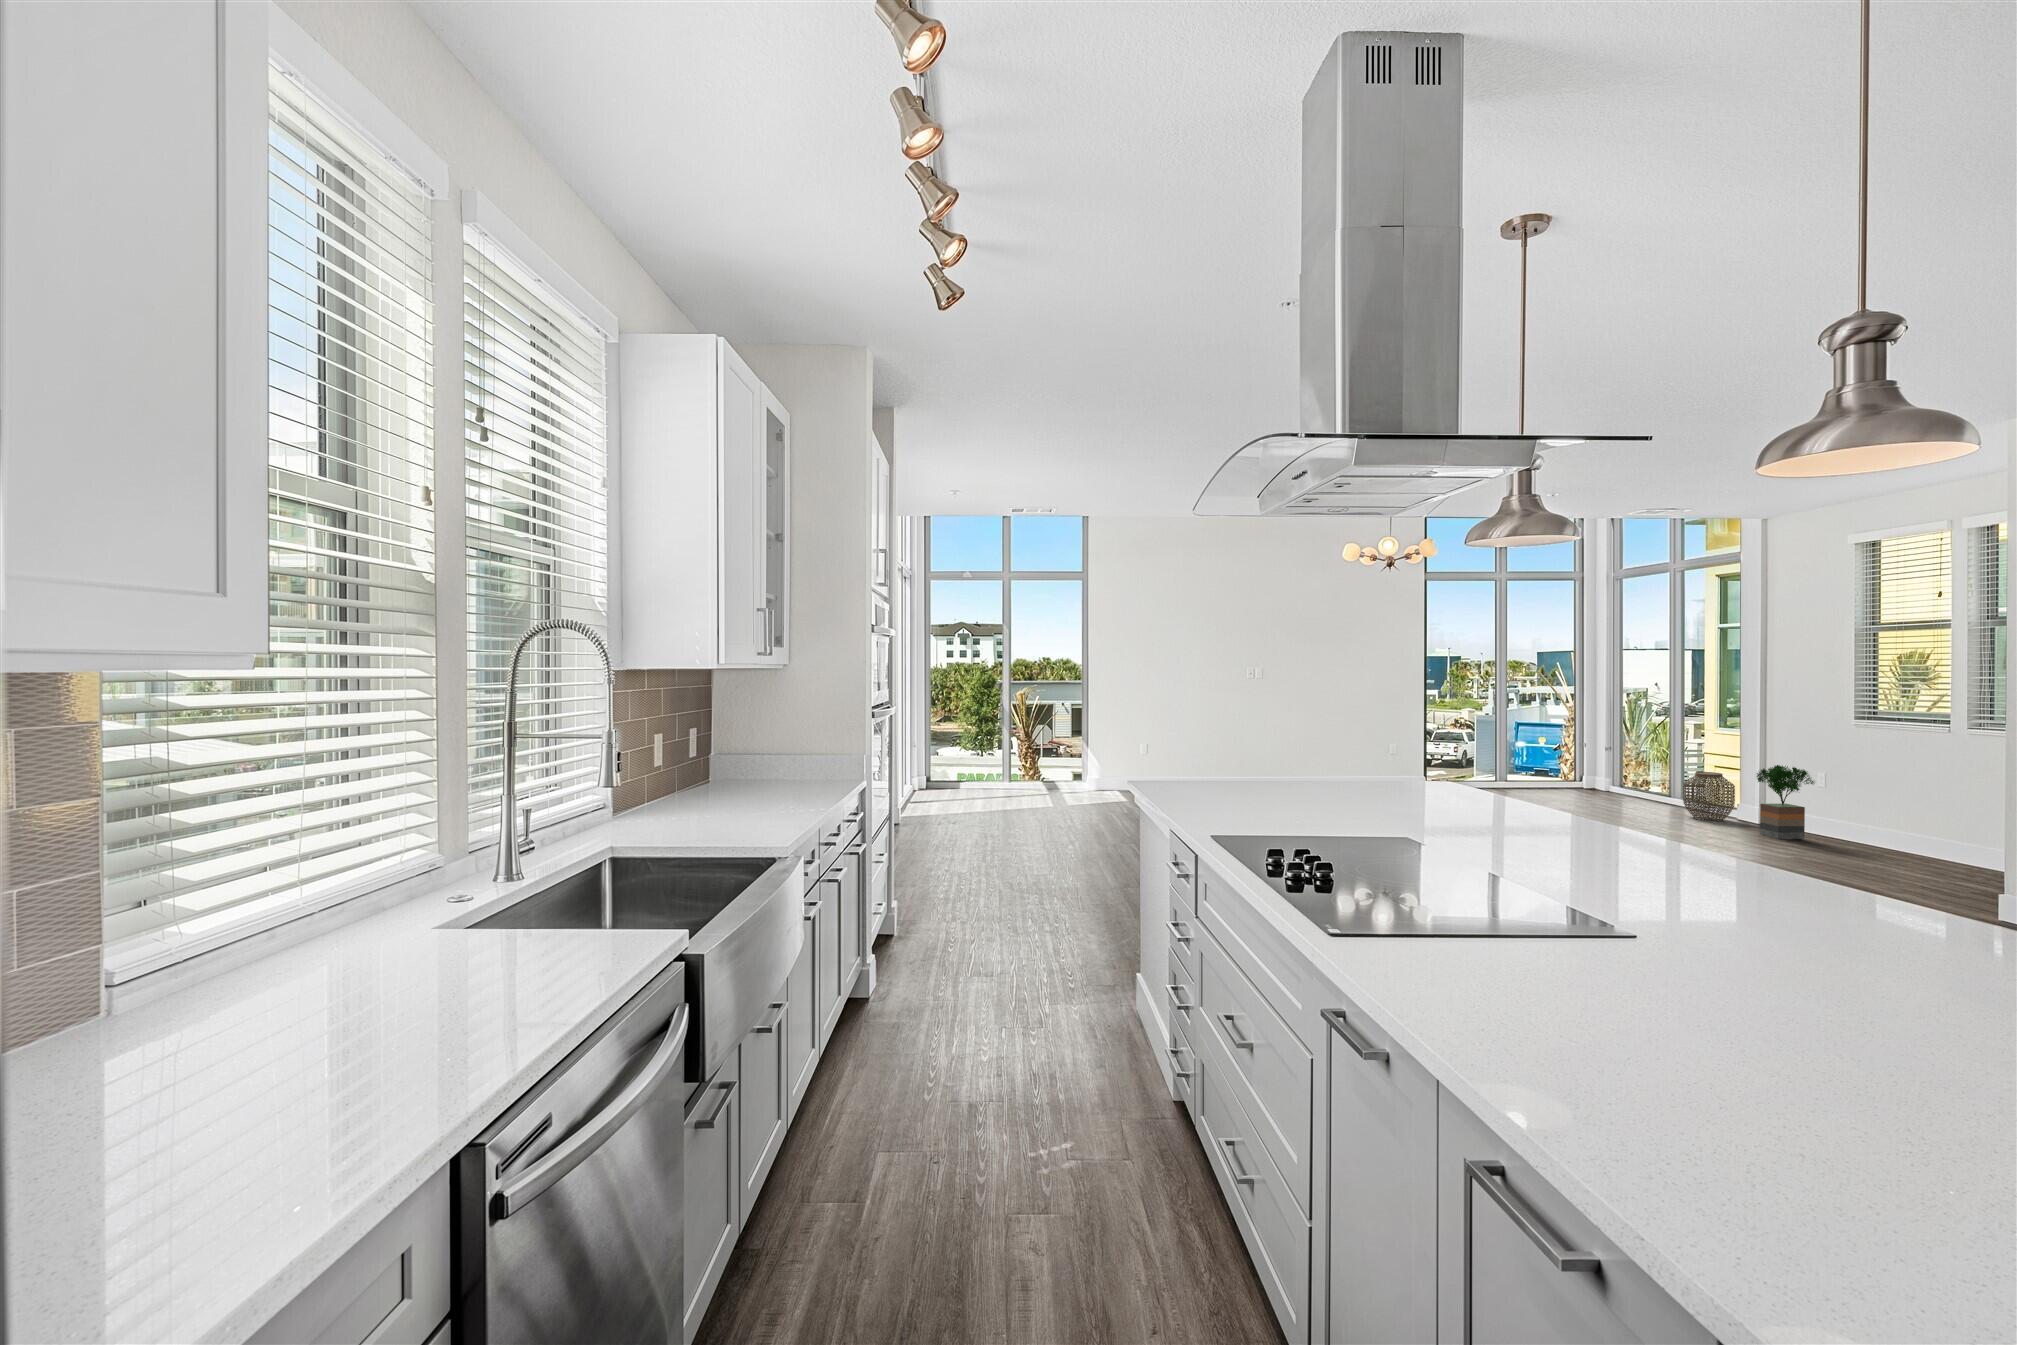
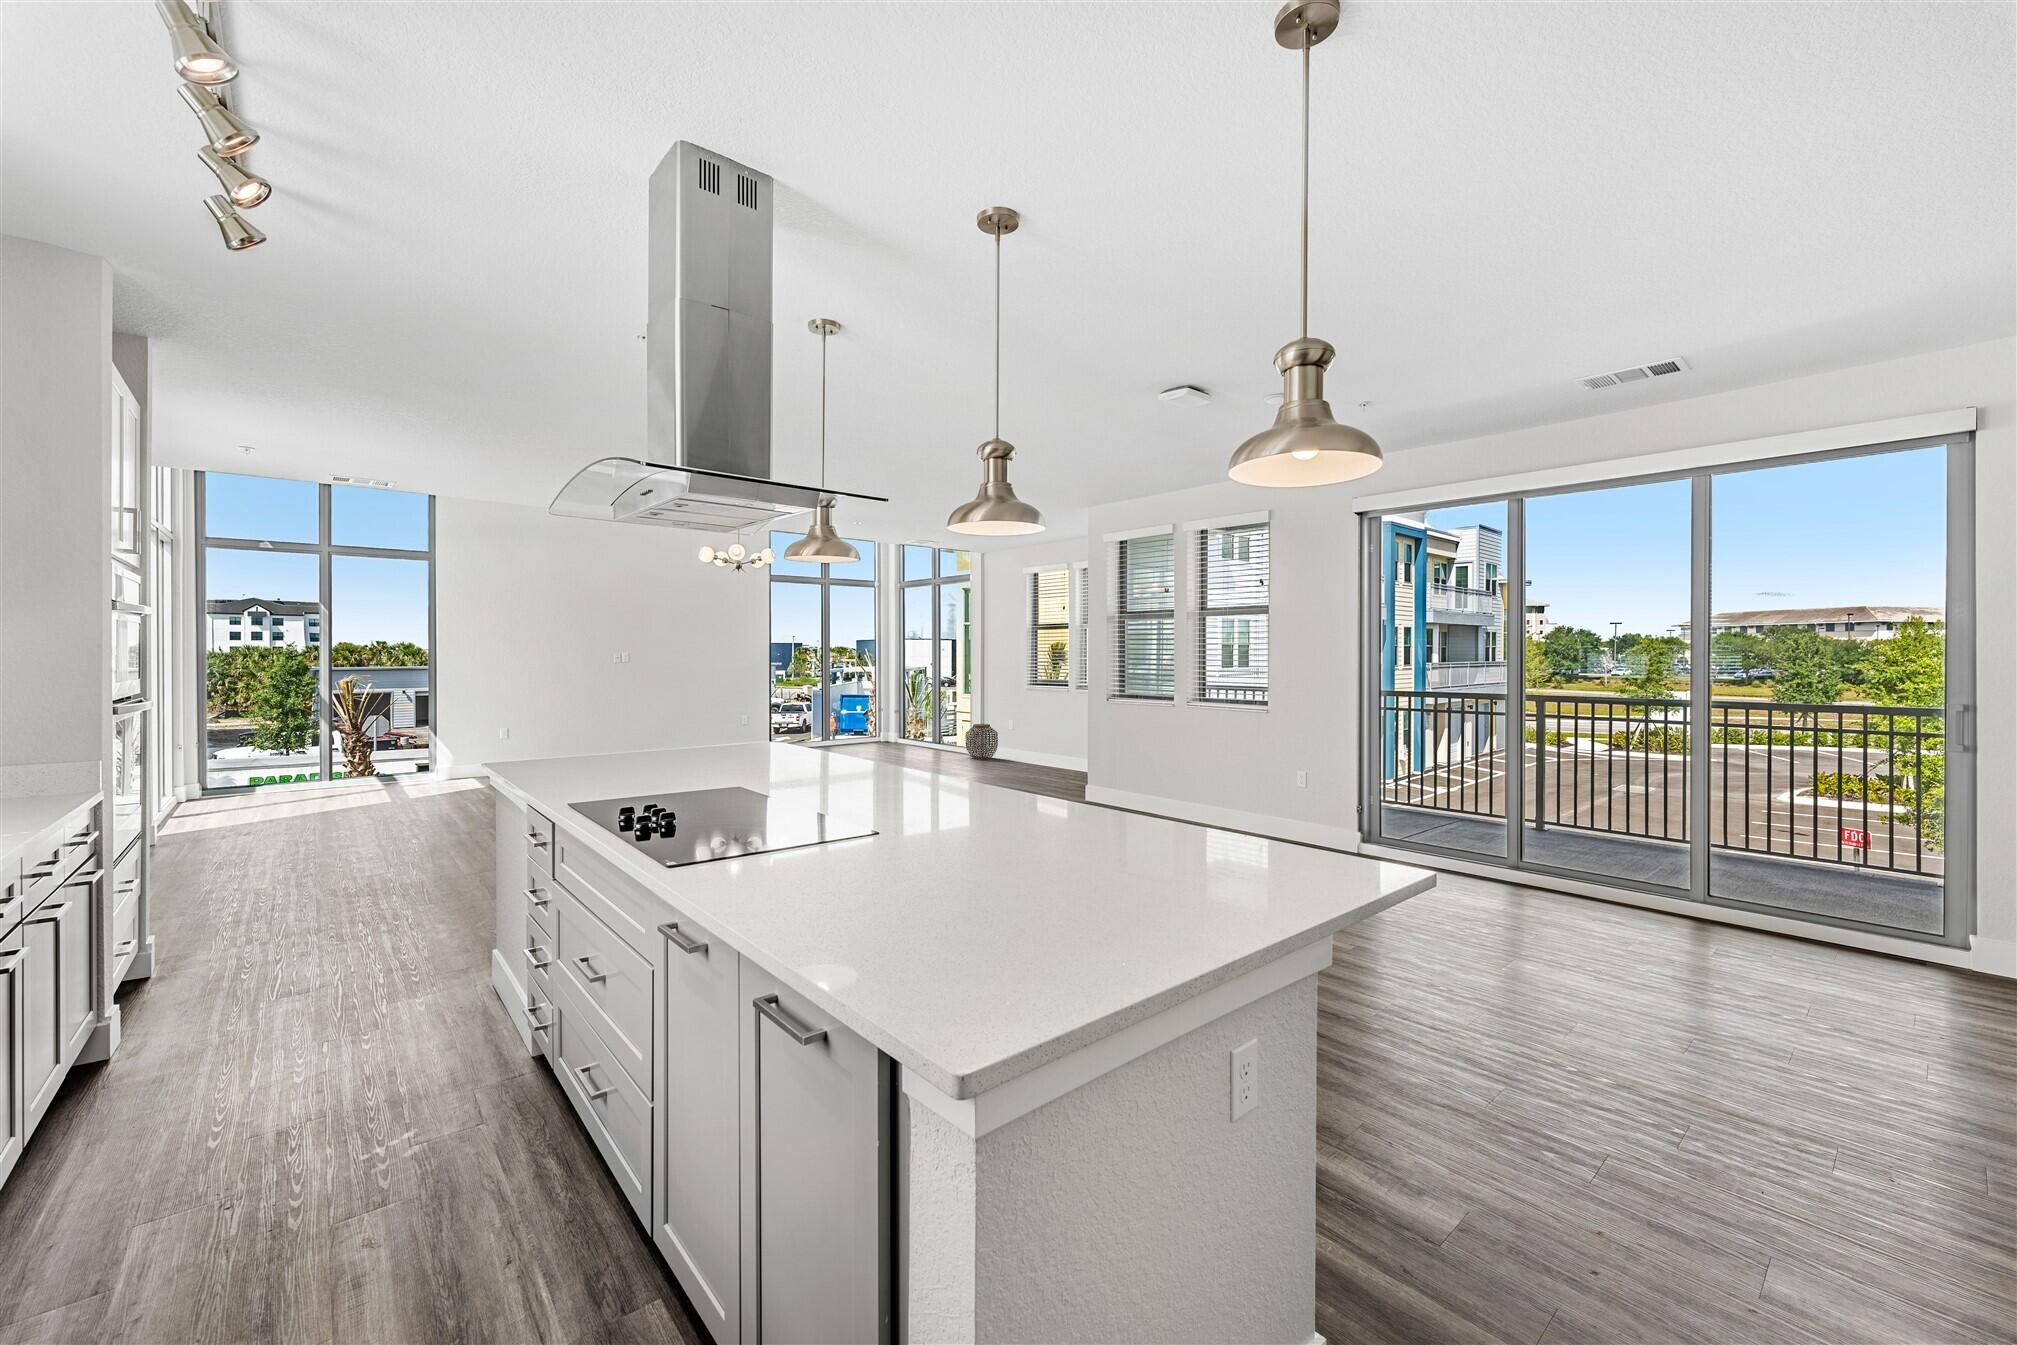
potted tree: present [1757,765,1814,839] -> none [1016,714,1052,767]

